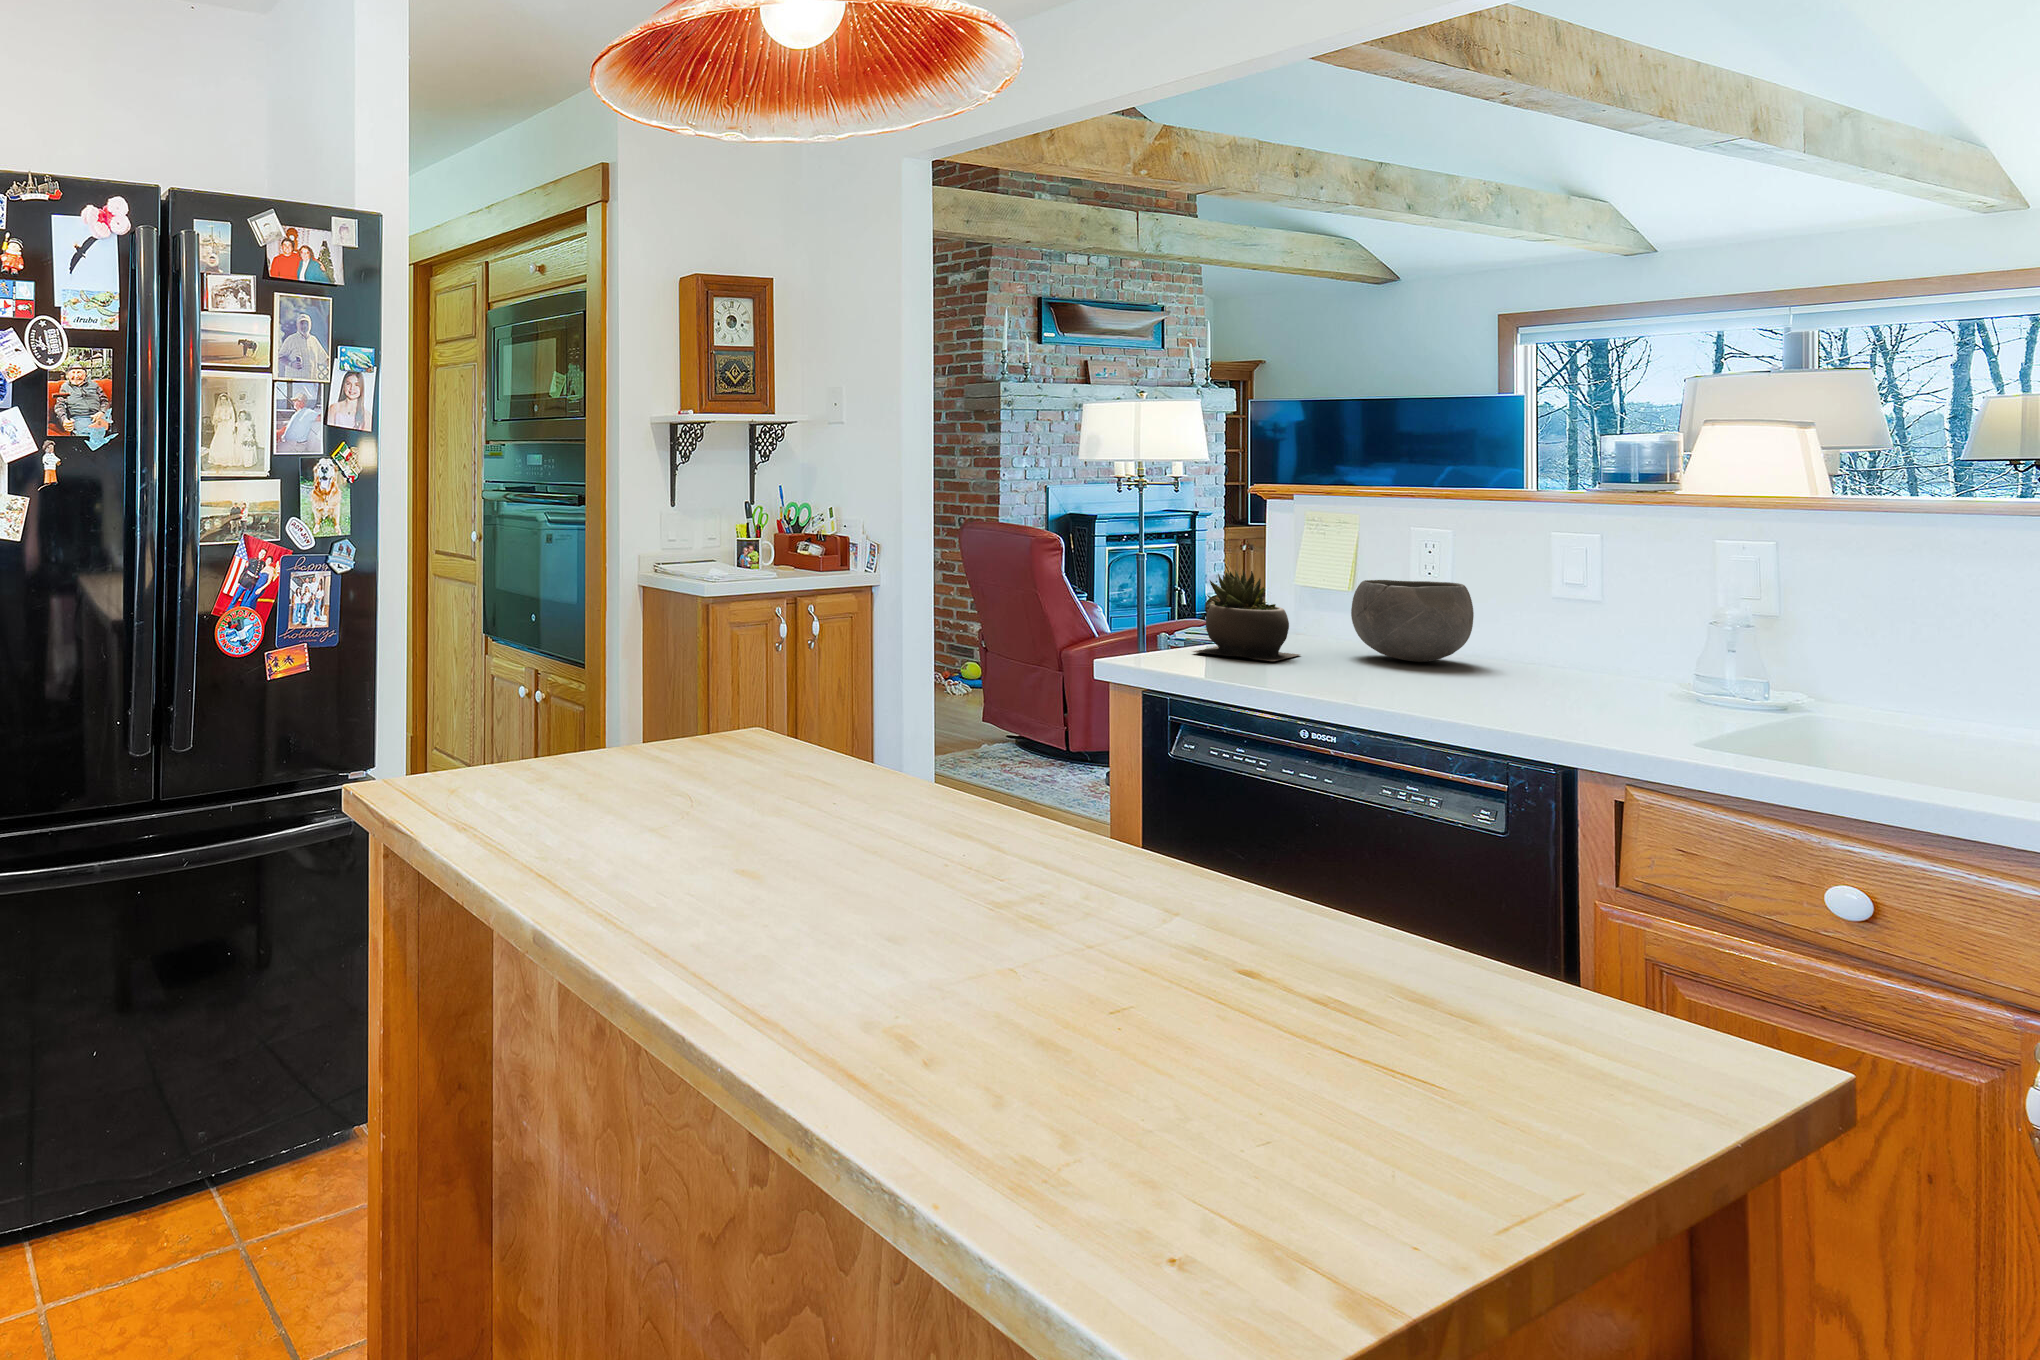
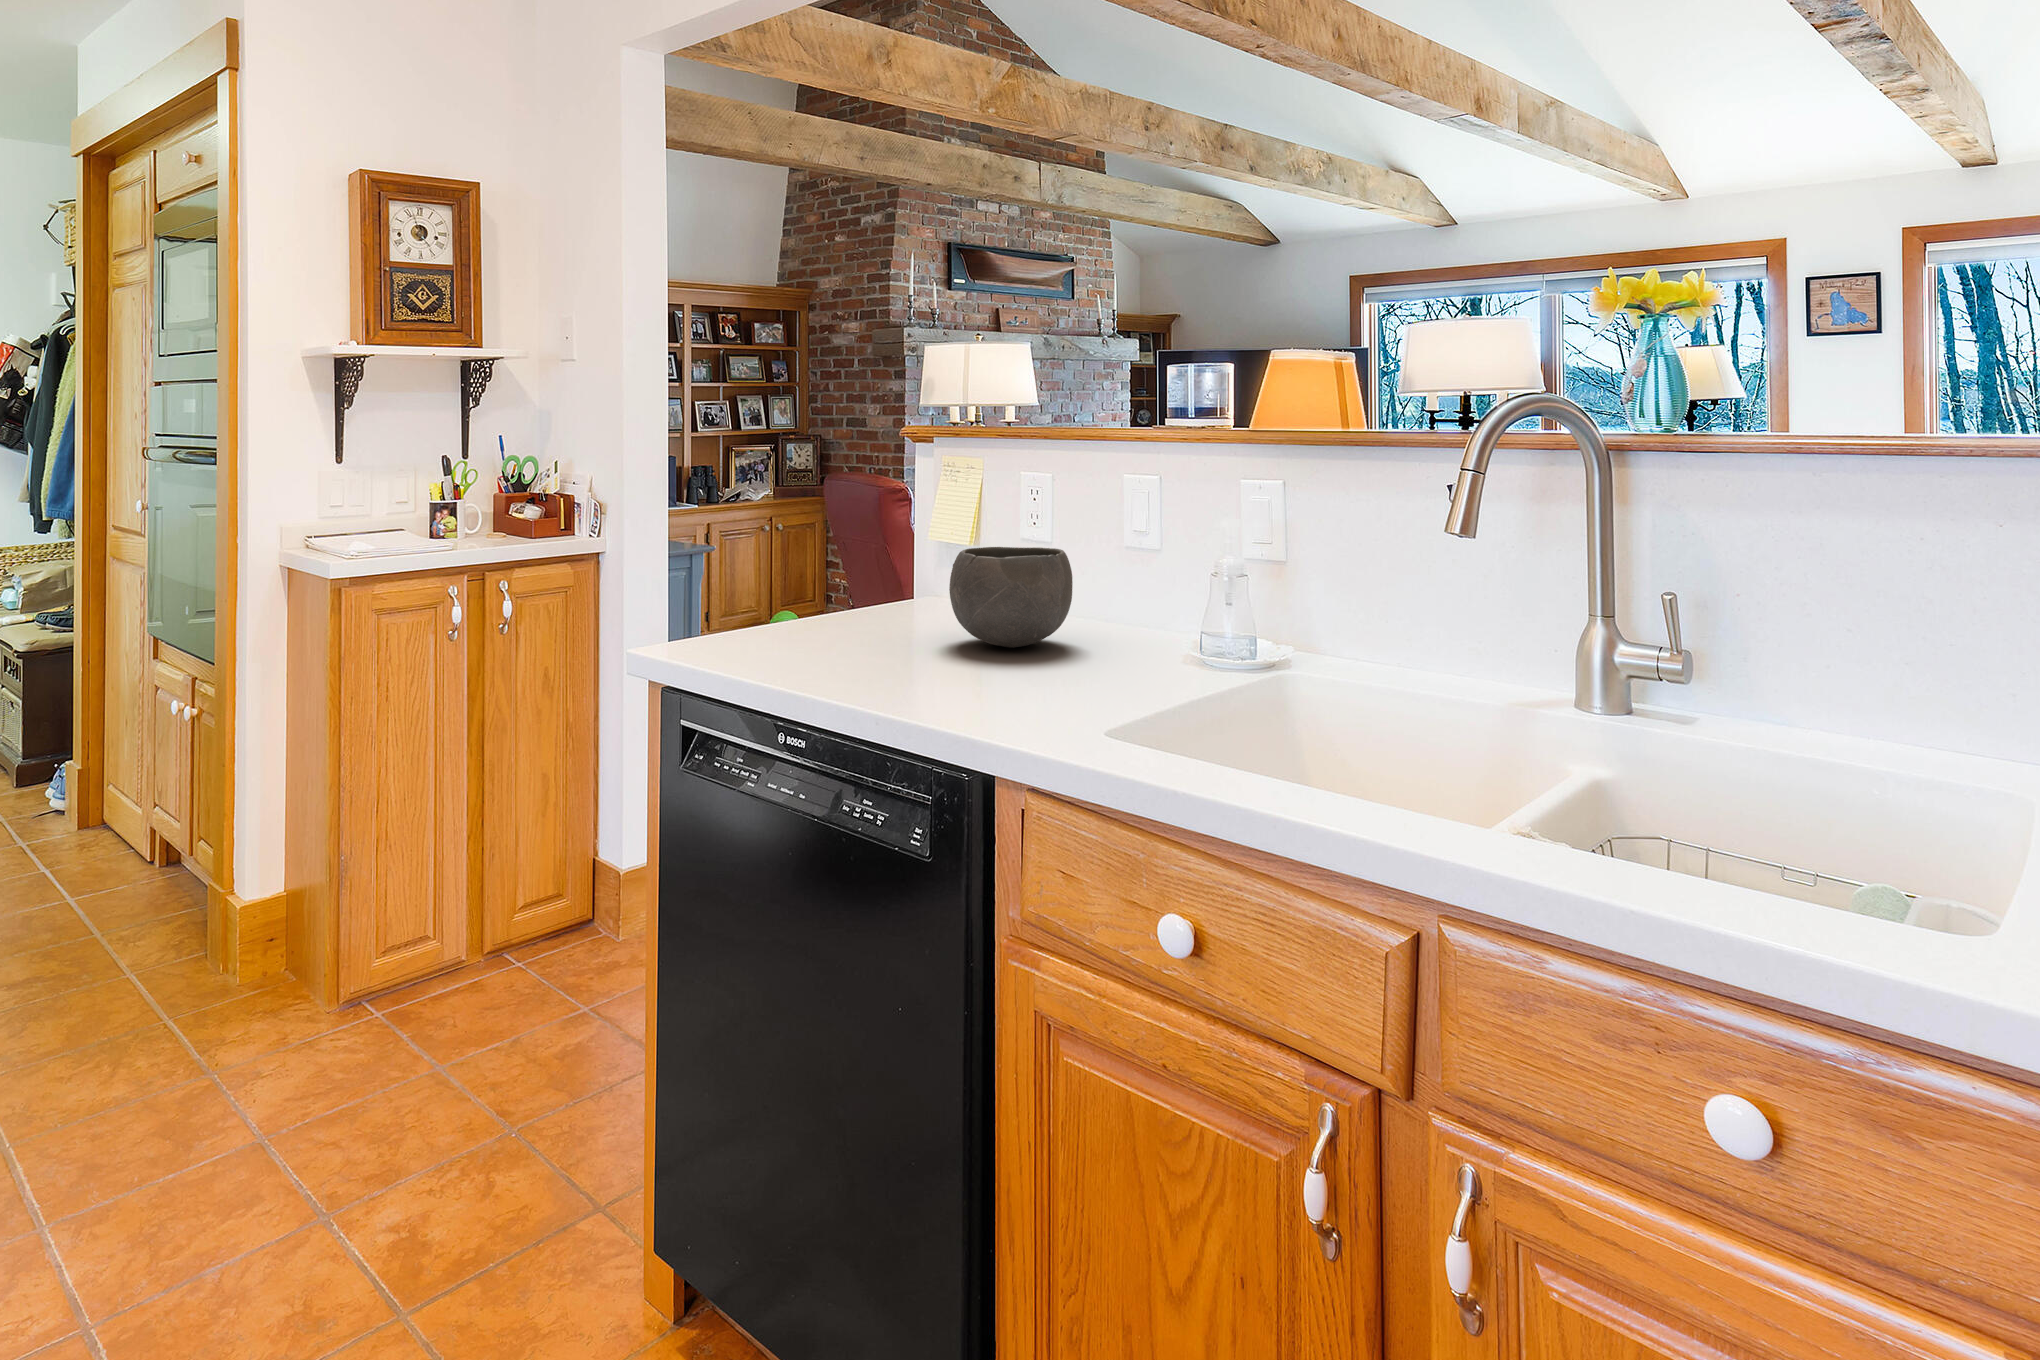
succulent plant: present [1193,570,1300,661] -> none [757,539,893,657]

